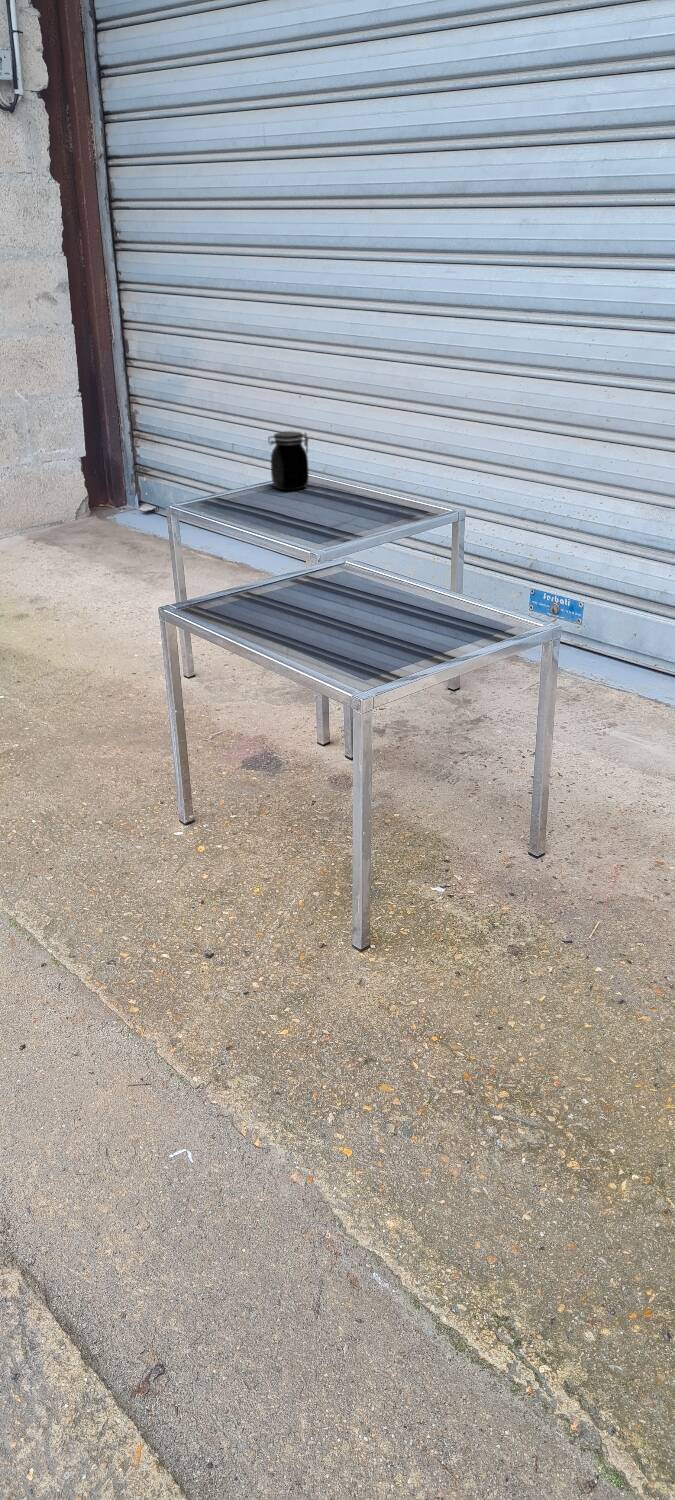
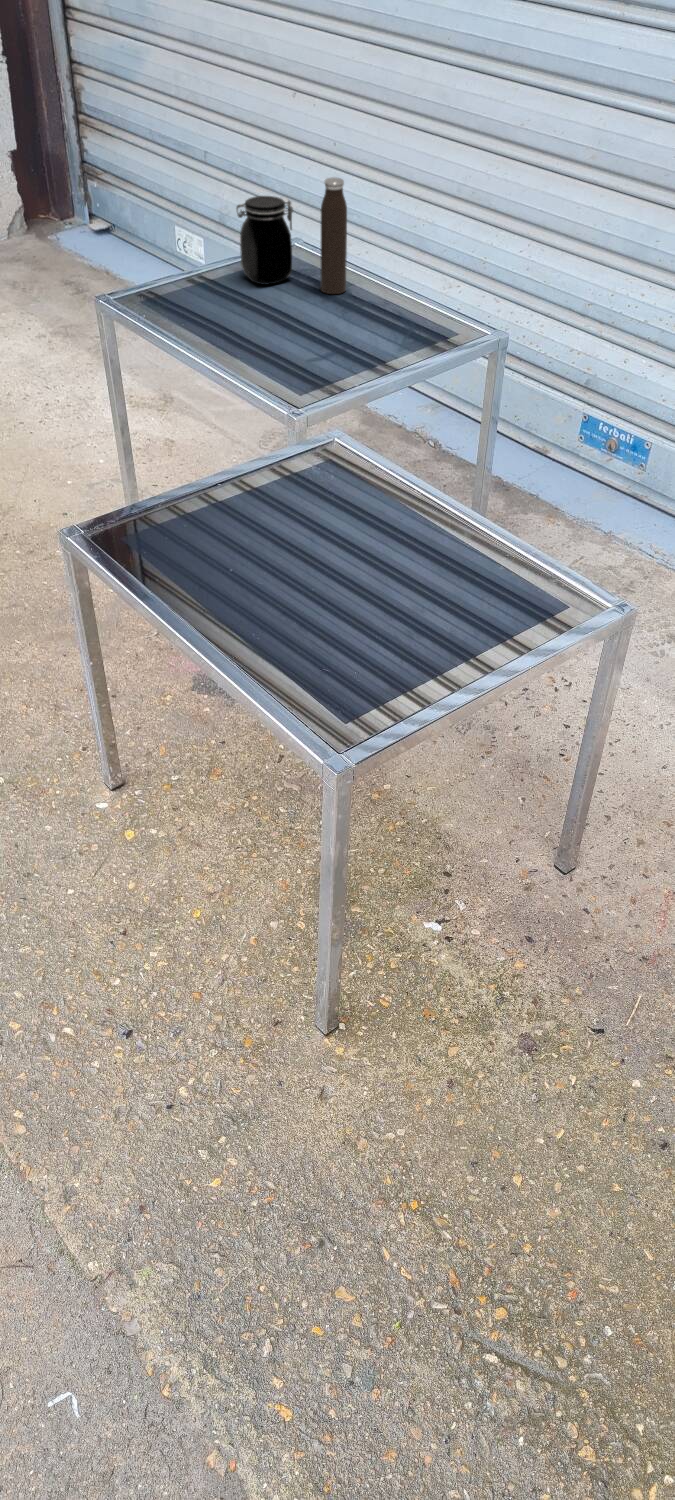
water bottle: none [329,414,348,493] -> present [321,177,347,294]

